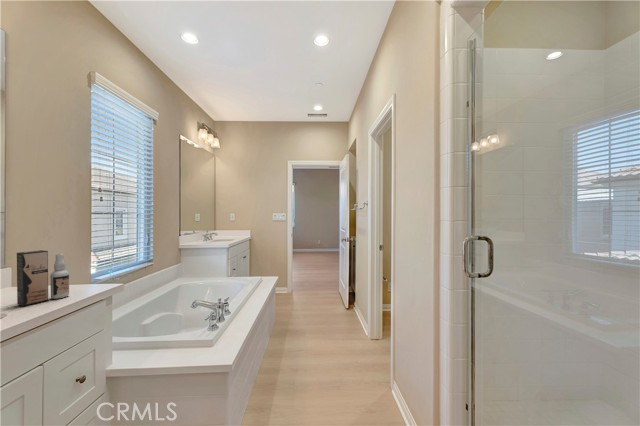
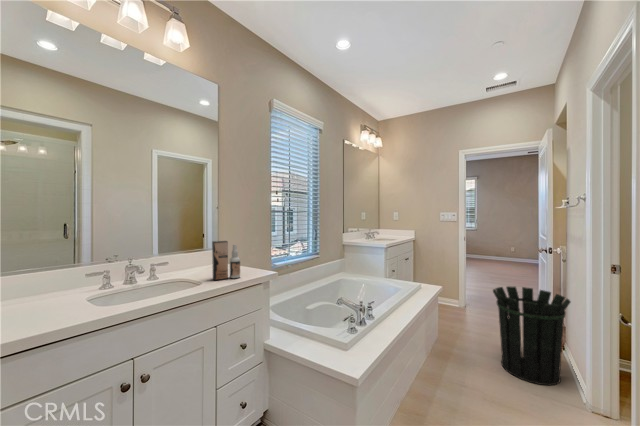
waste bin: none [317,267,361,333] -> present [493,286,570,385]

